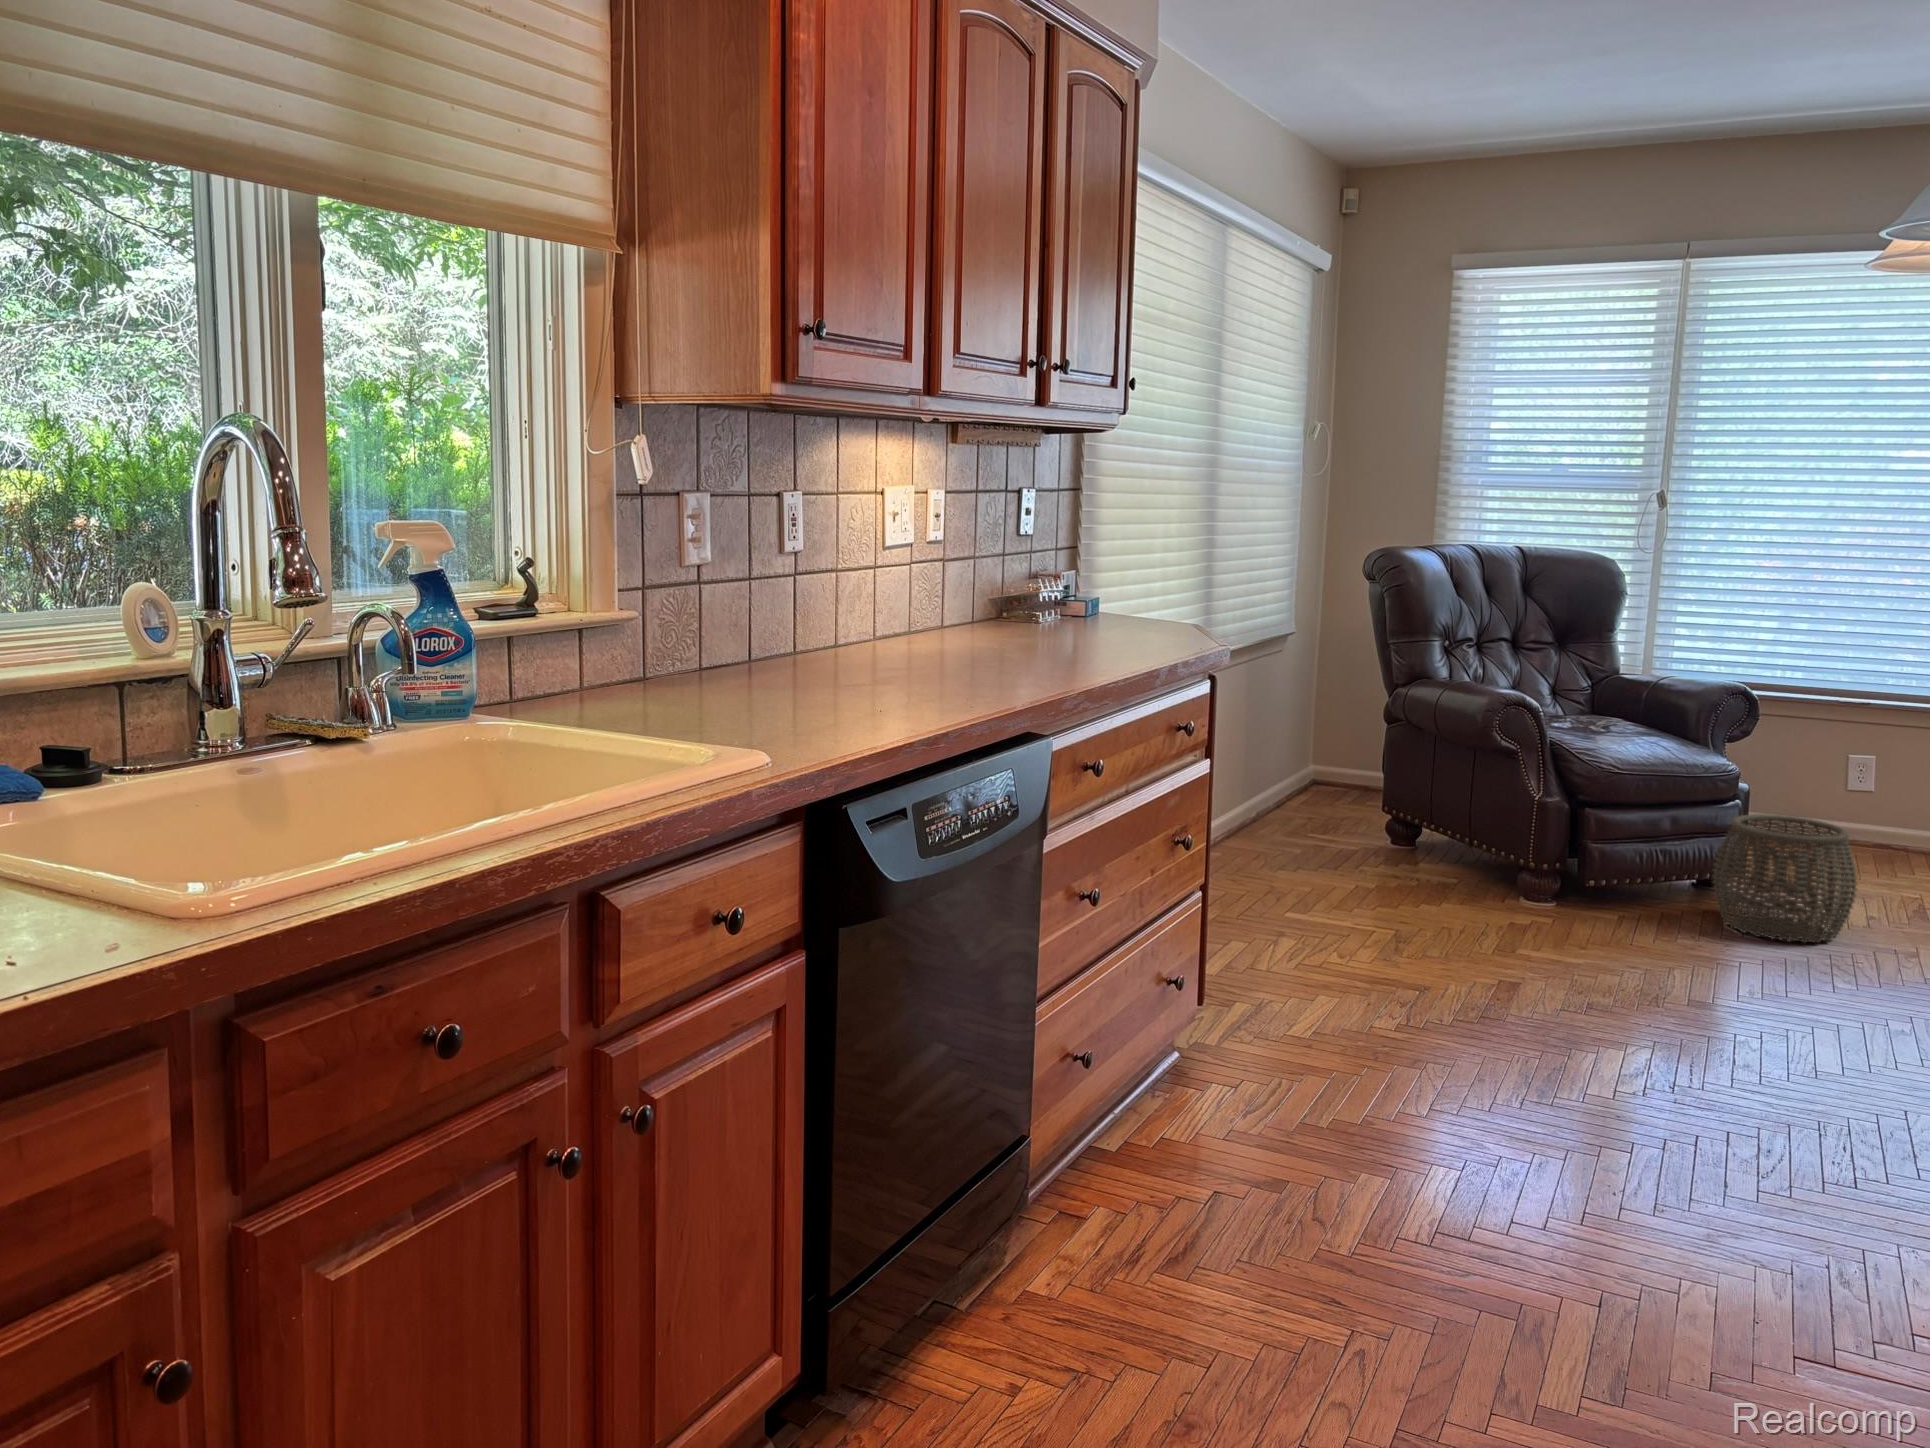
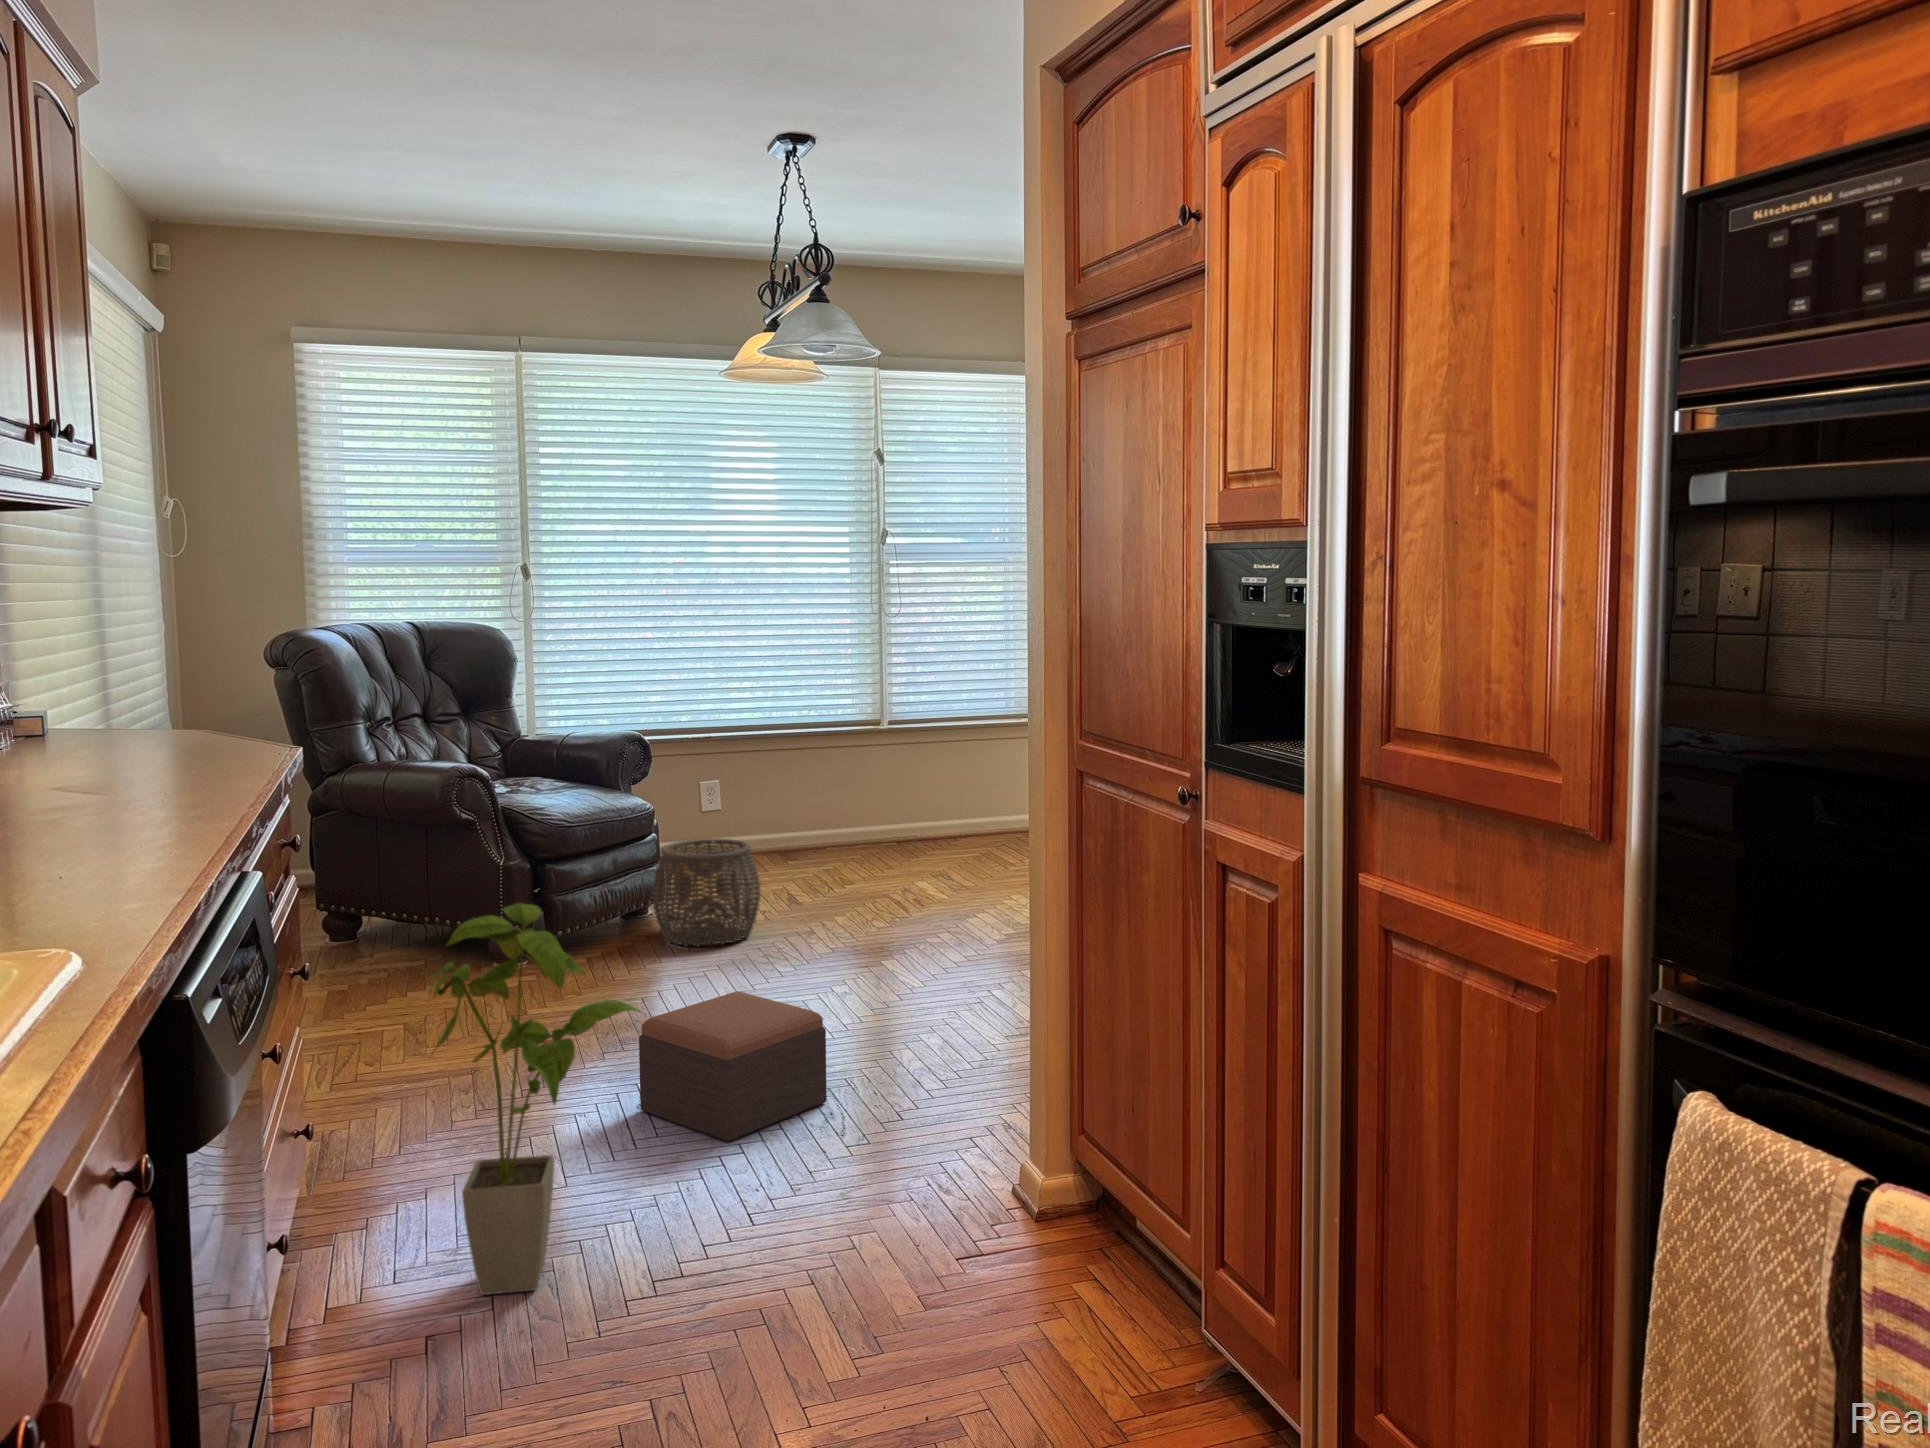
house plant: none [1258,816,1476,1191] -> present [429,903,643,1295]
footstool: none [1554,982,1784,1139] -> present [639,992,827,1142]

